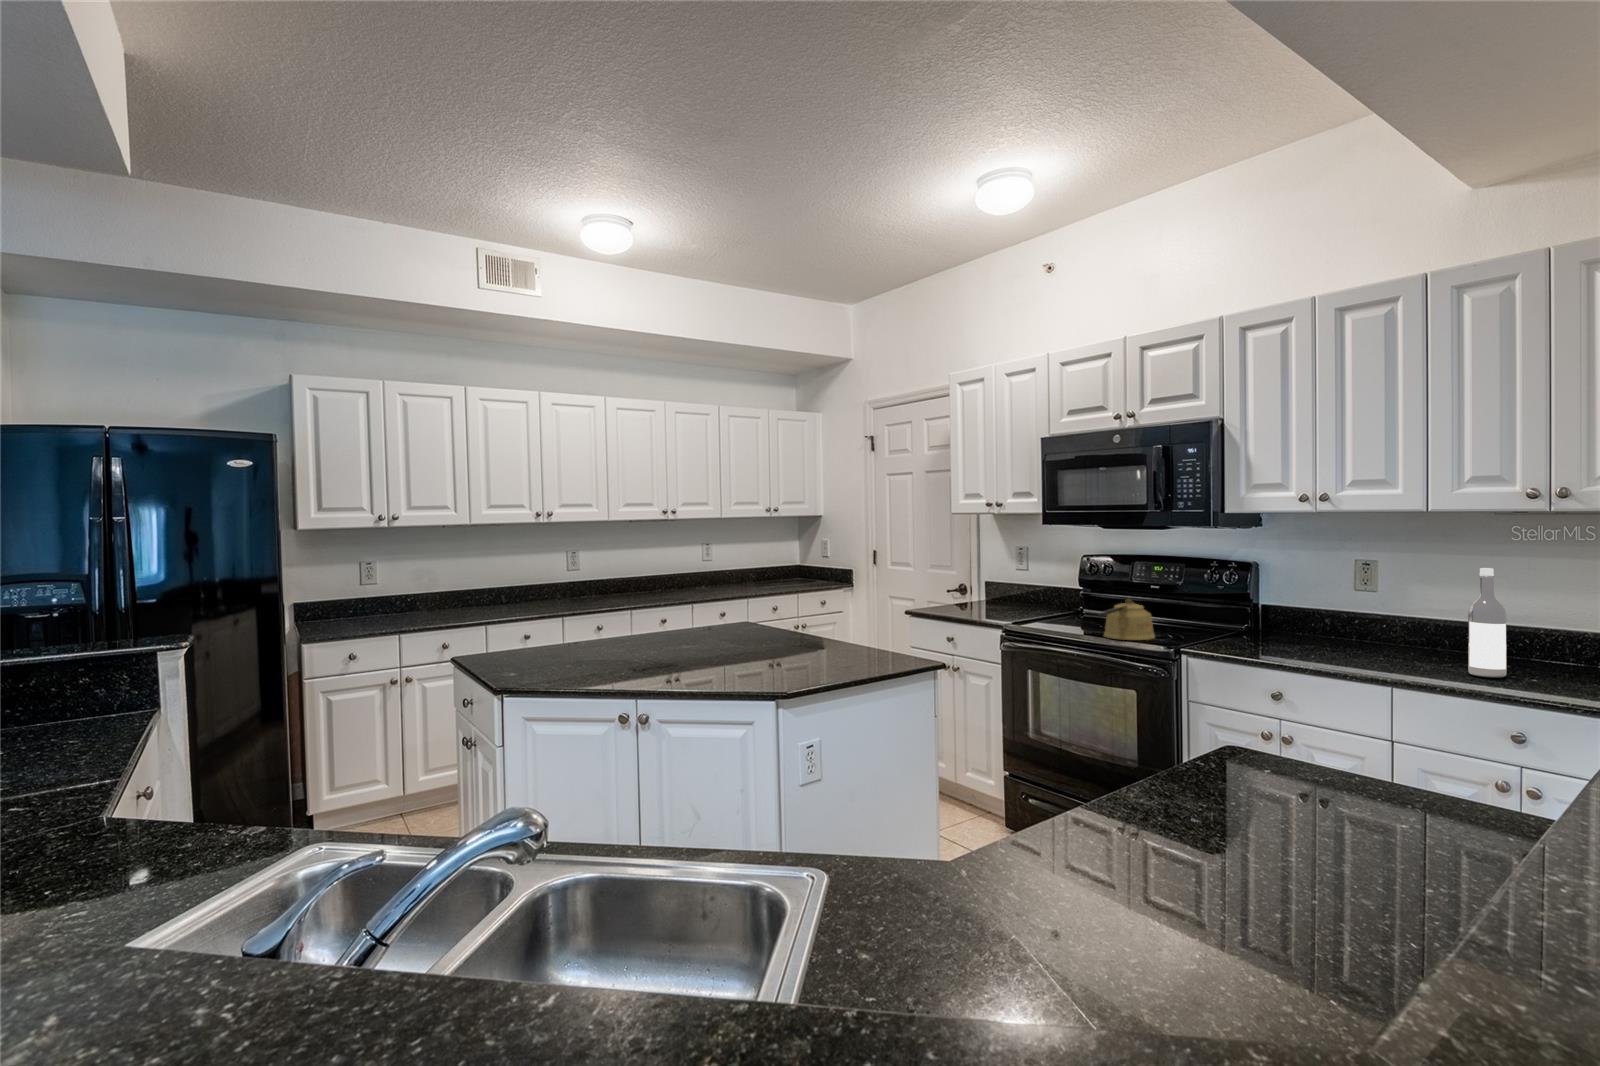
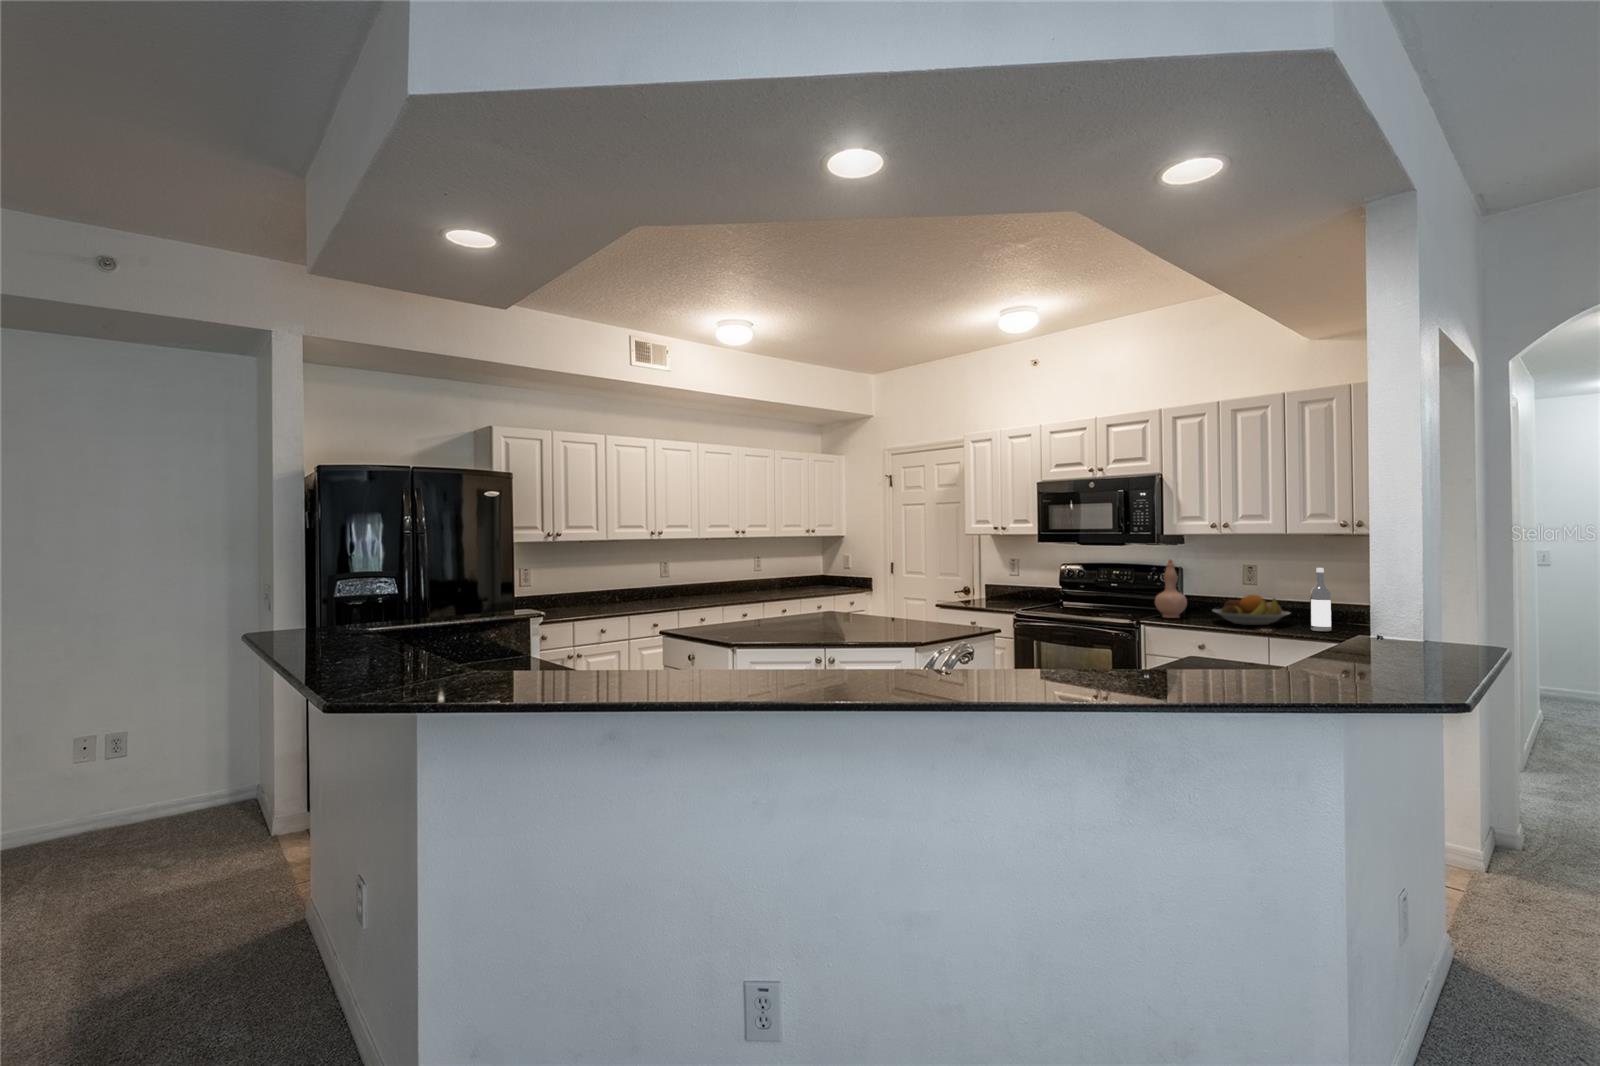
vase: none [1209,550,1260,641] -> present [1155,559,1187,618]
kettle: present [1098,599,1155,640] -> none [1083,592,1121,618]
fruit bowl: none [1298,610,1432,660] -> present [1213,595,1290,625]

